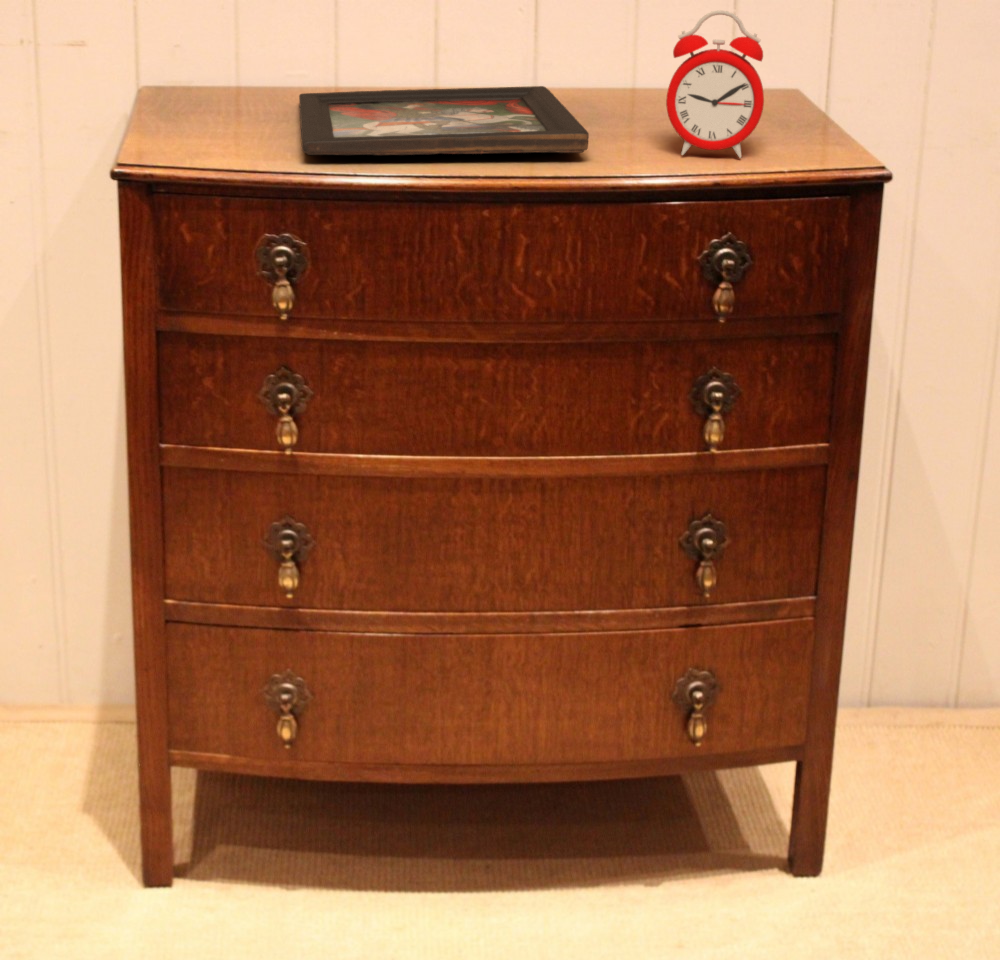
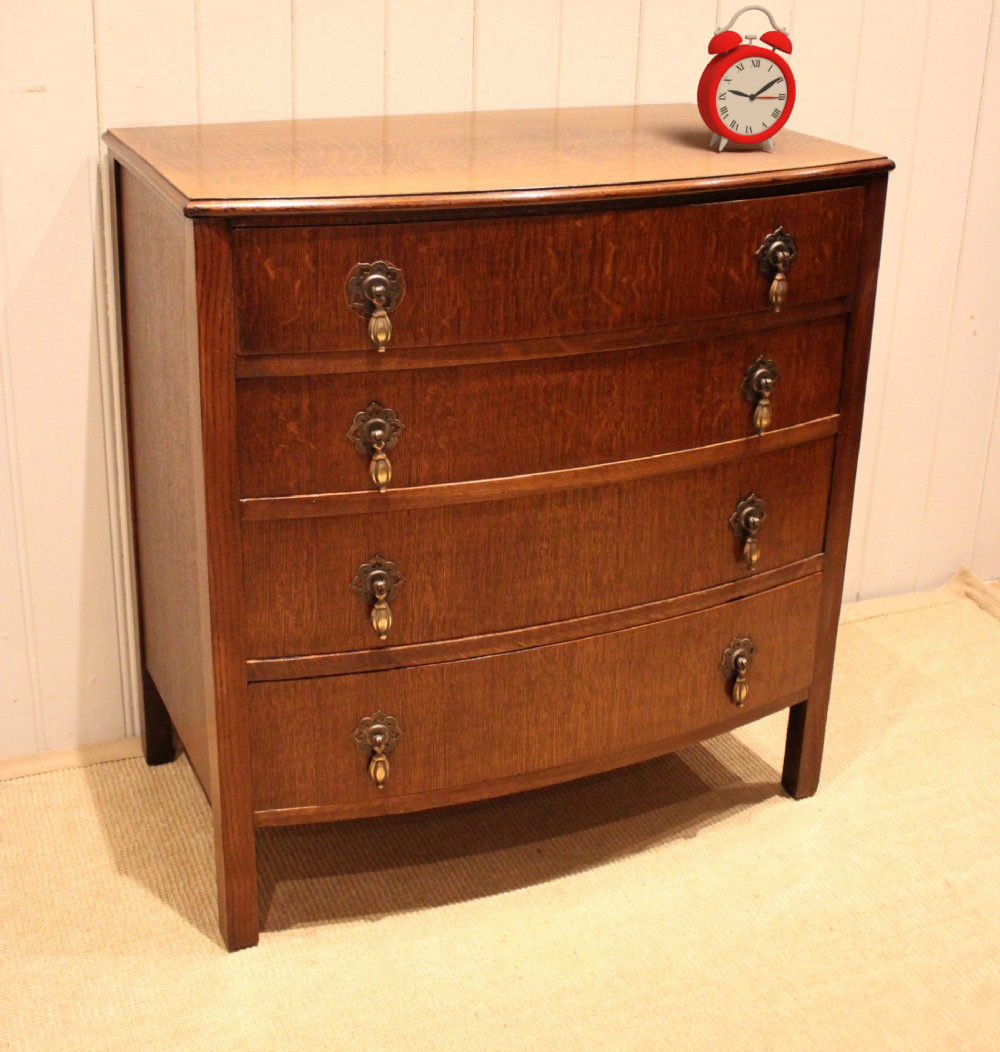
decorative tray: present [299,86,589,155] -> none [272,92,654,174]

